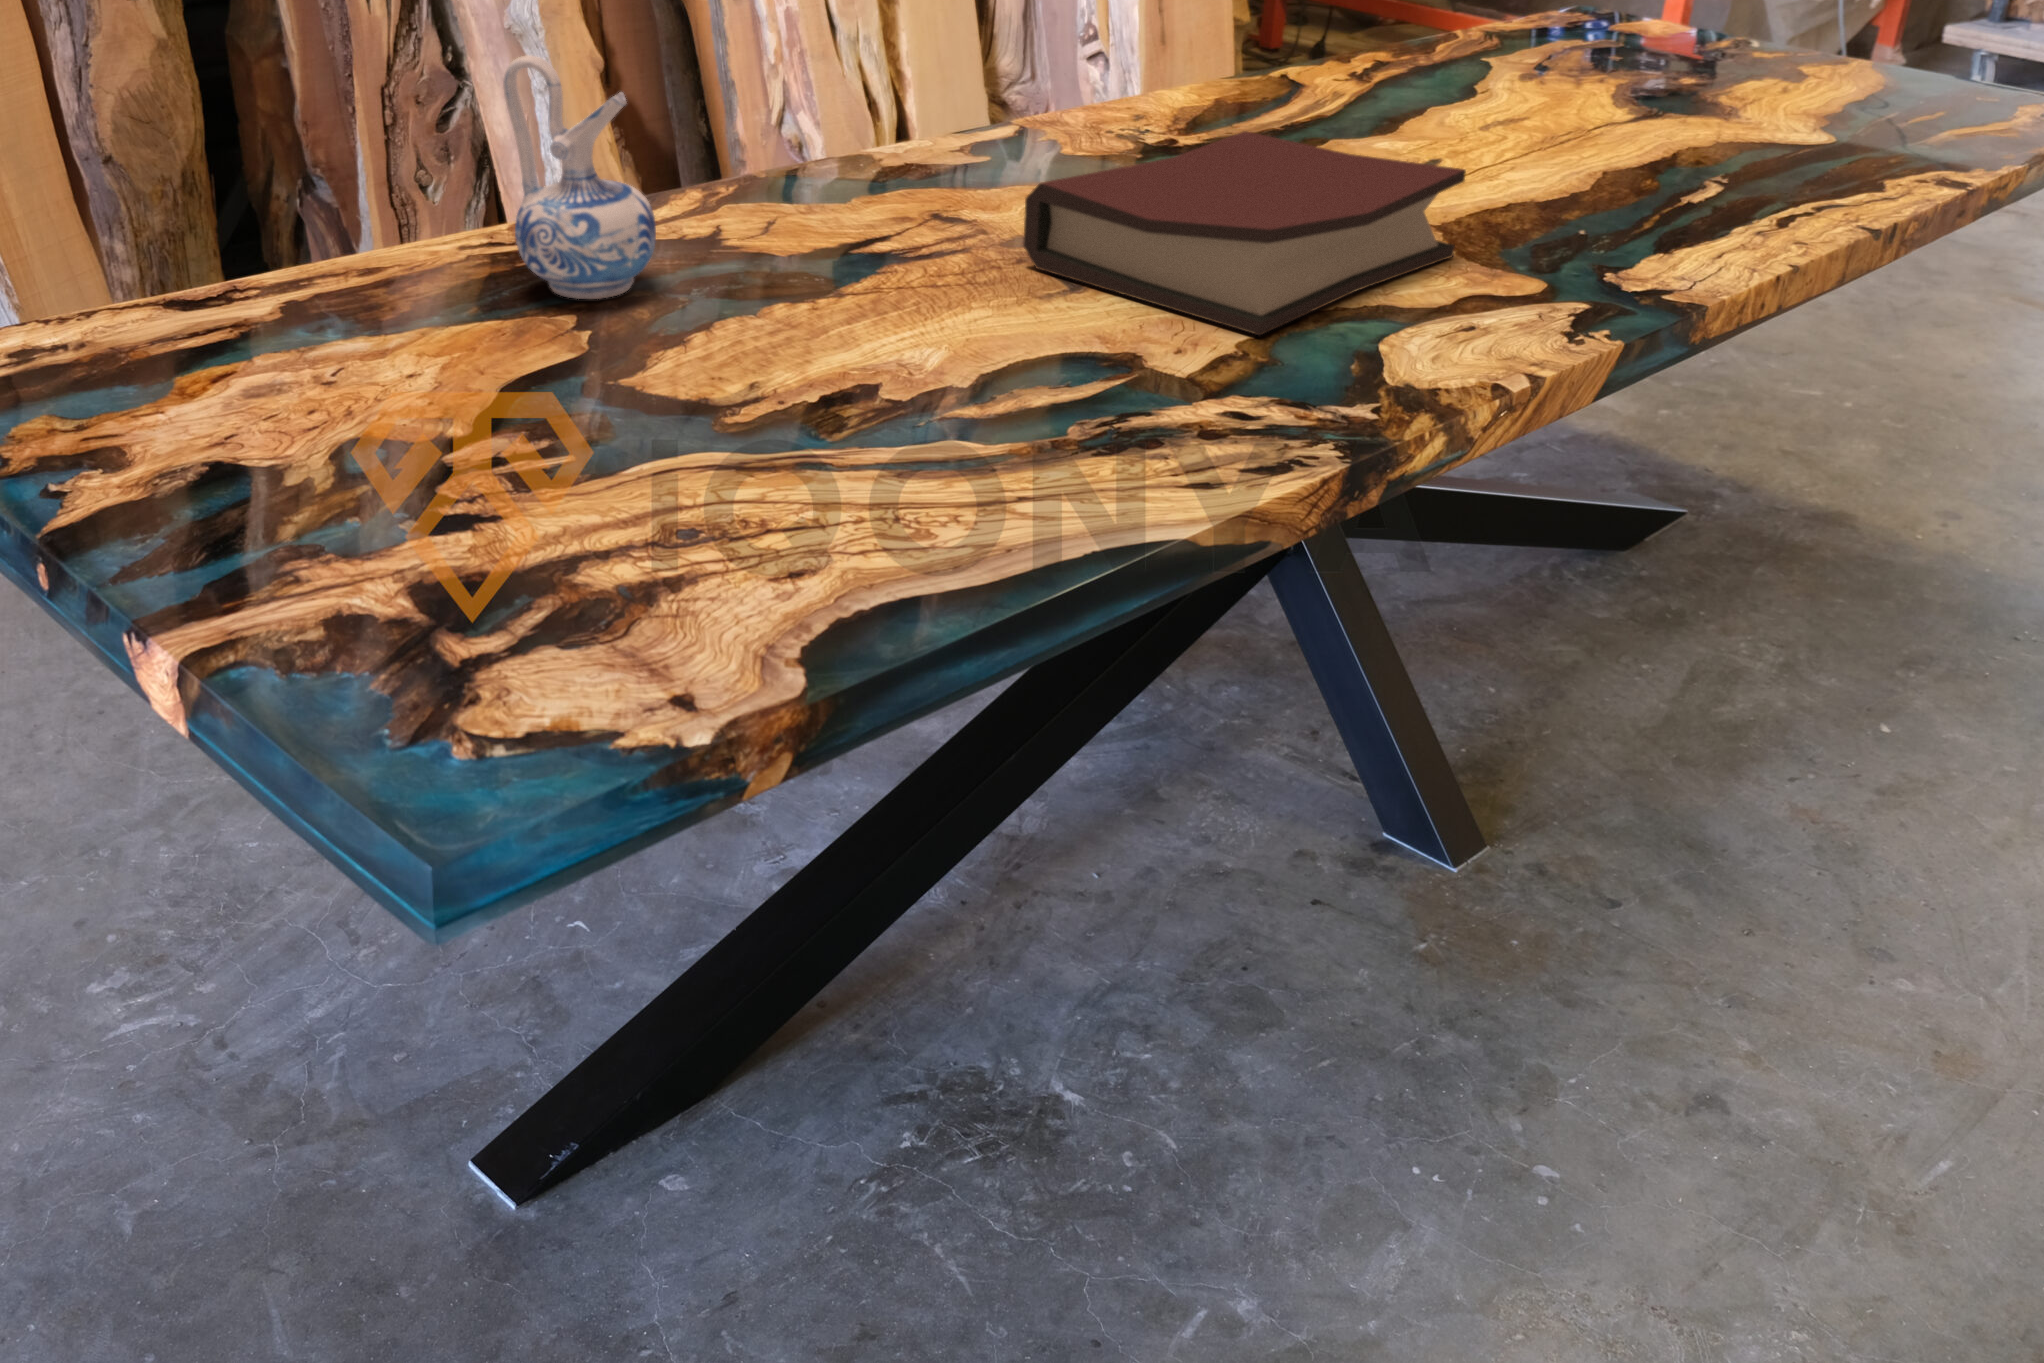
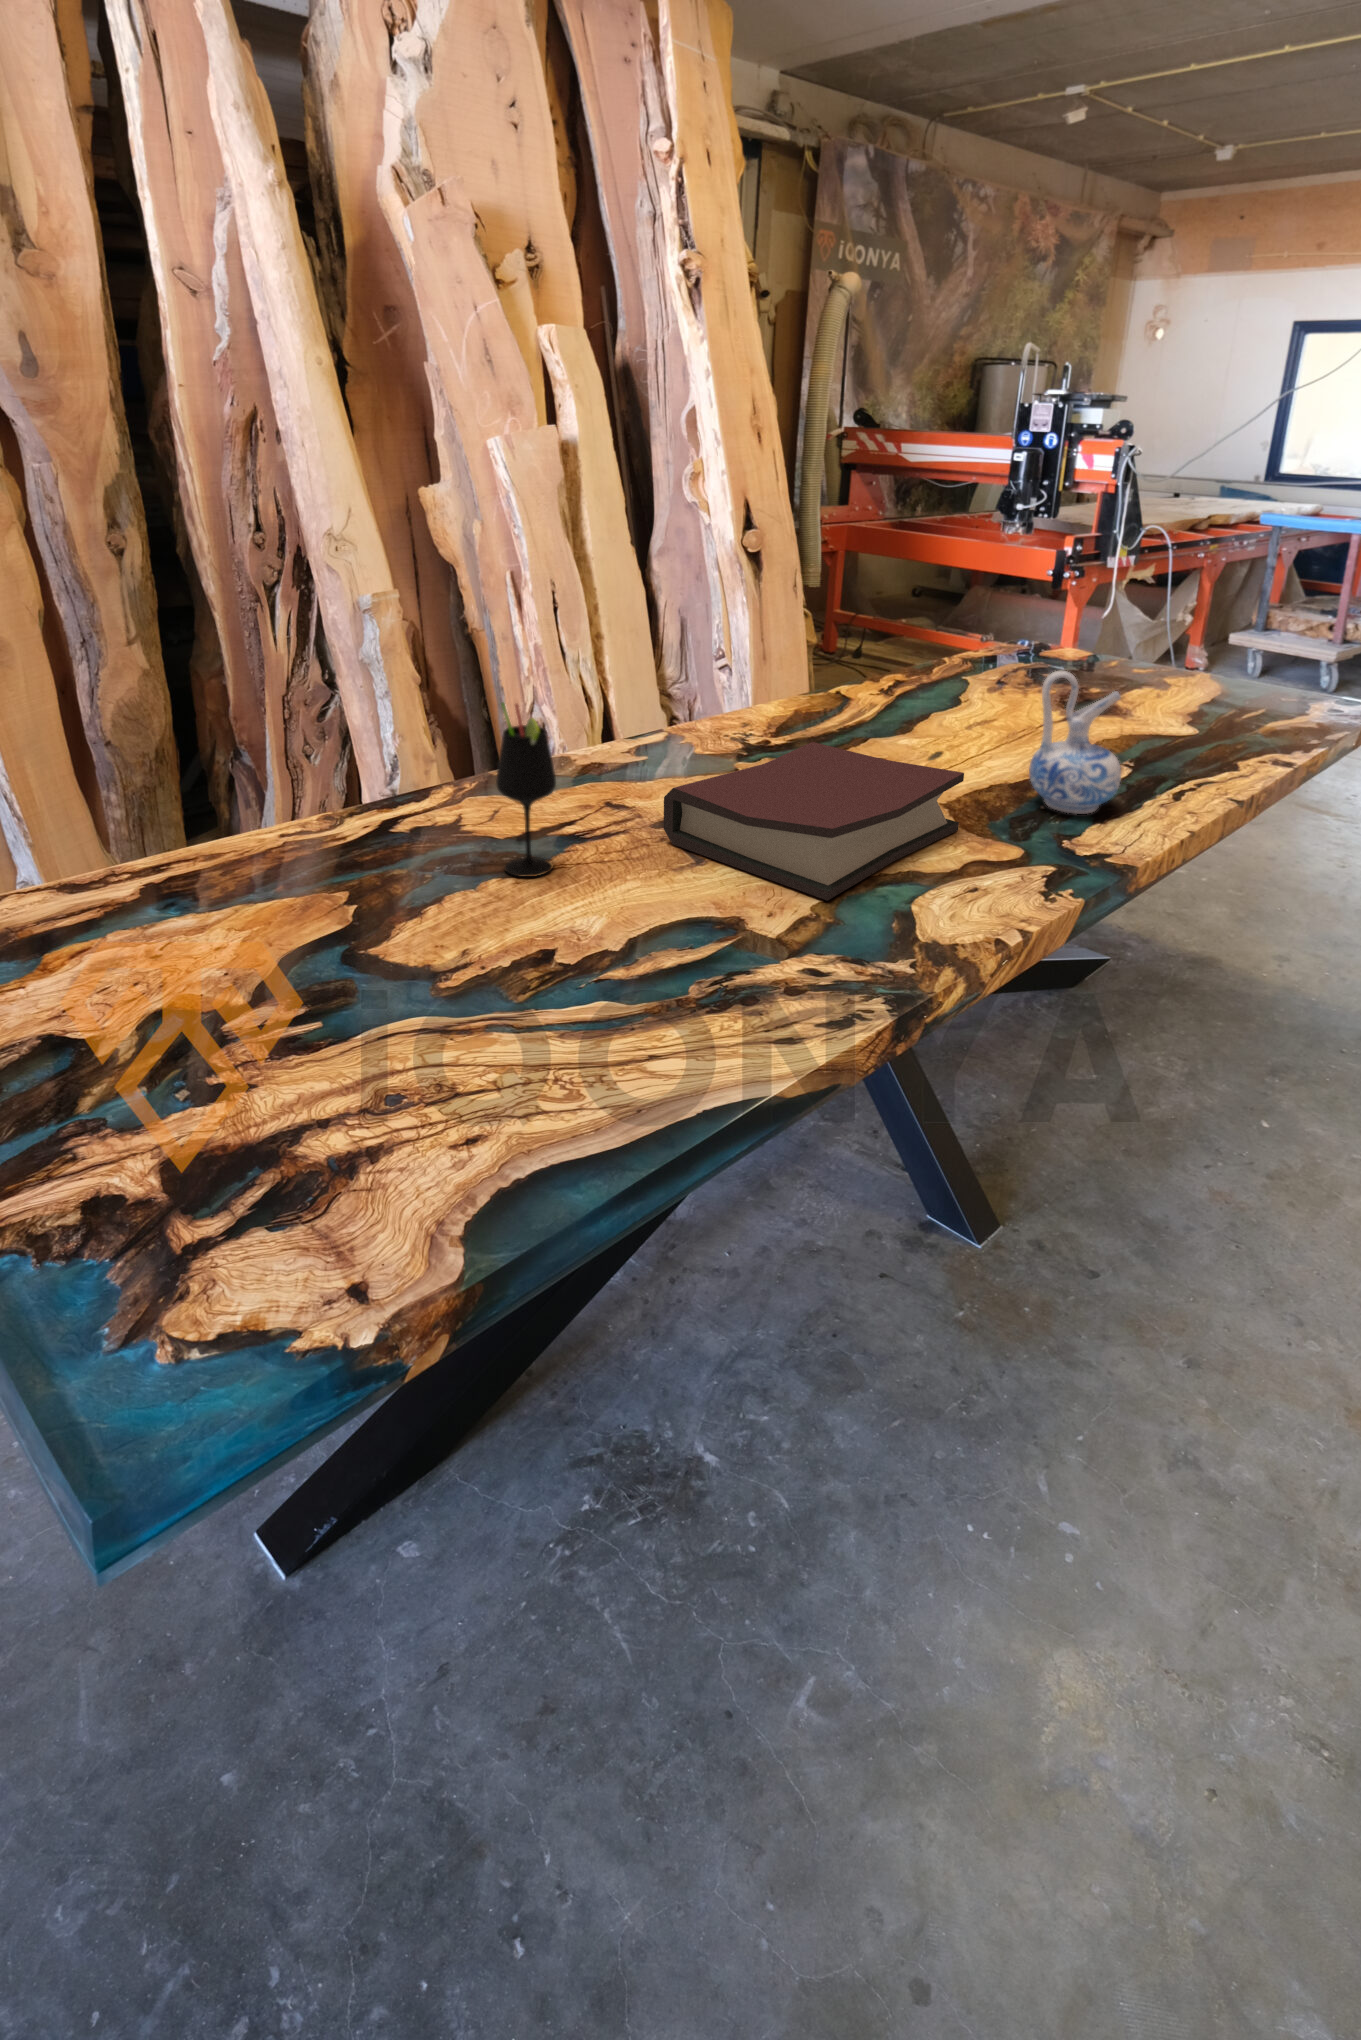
wine glass: none [786,40,873,304] -> present [496,703,556,877]
ceramic pitcher: present [503,55,656,299] -> present [1029,670,1121,814]

